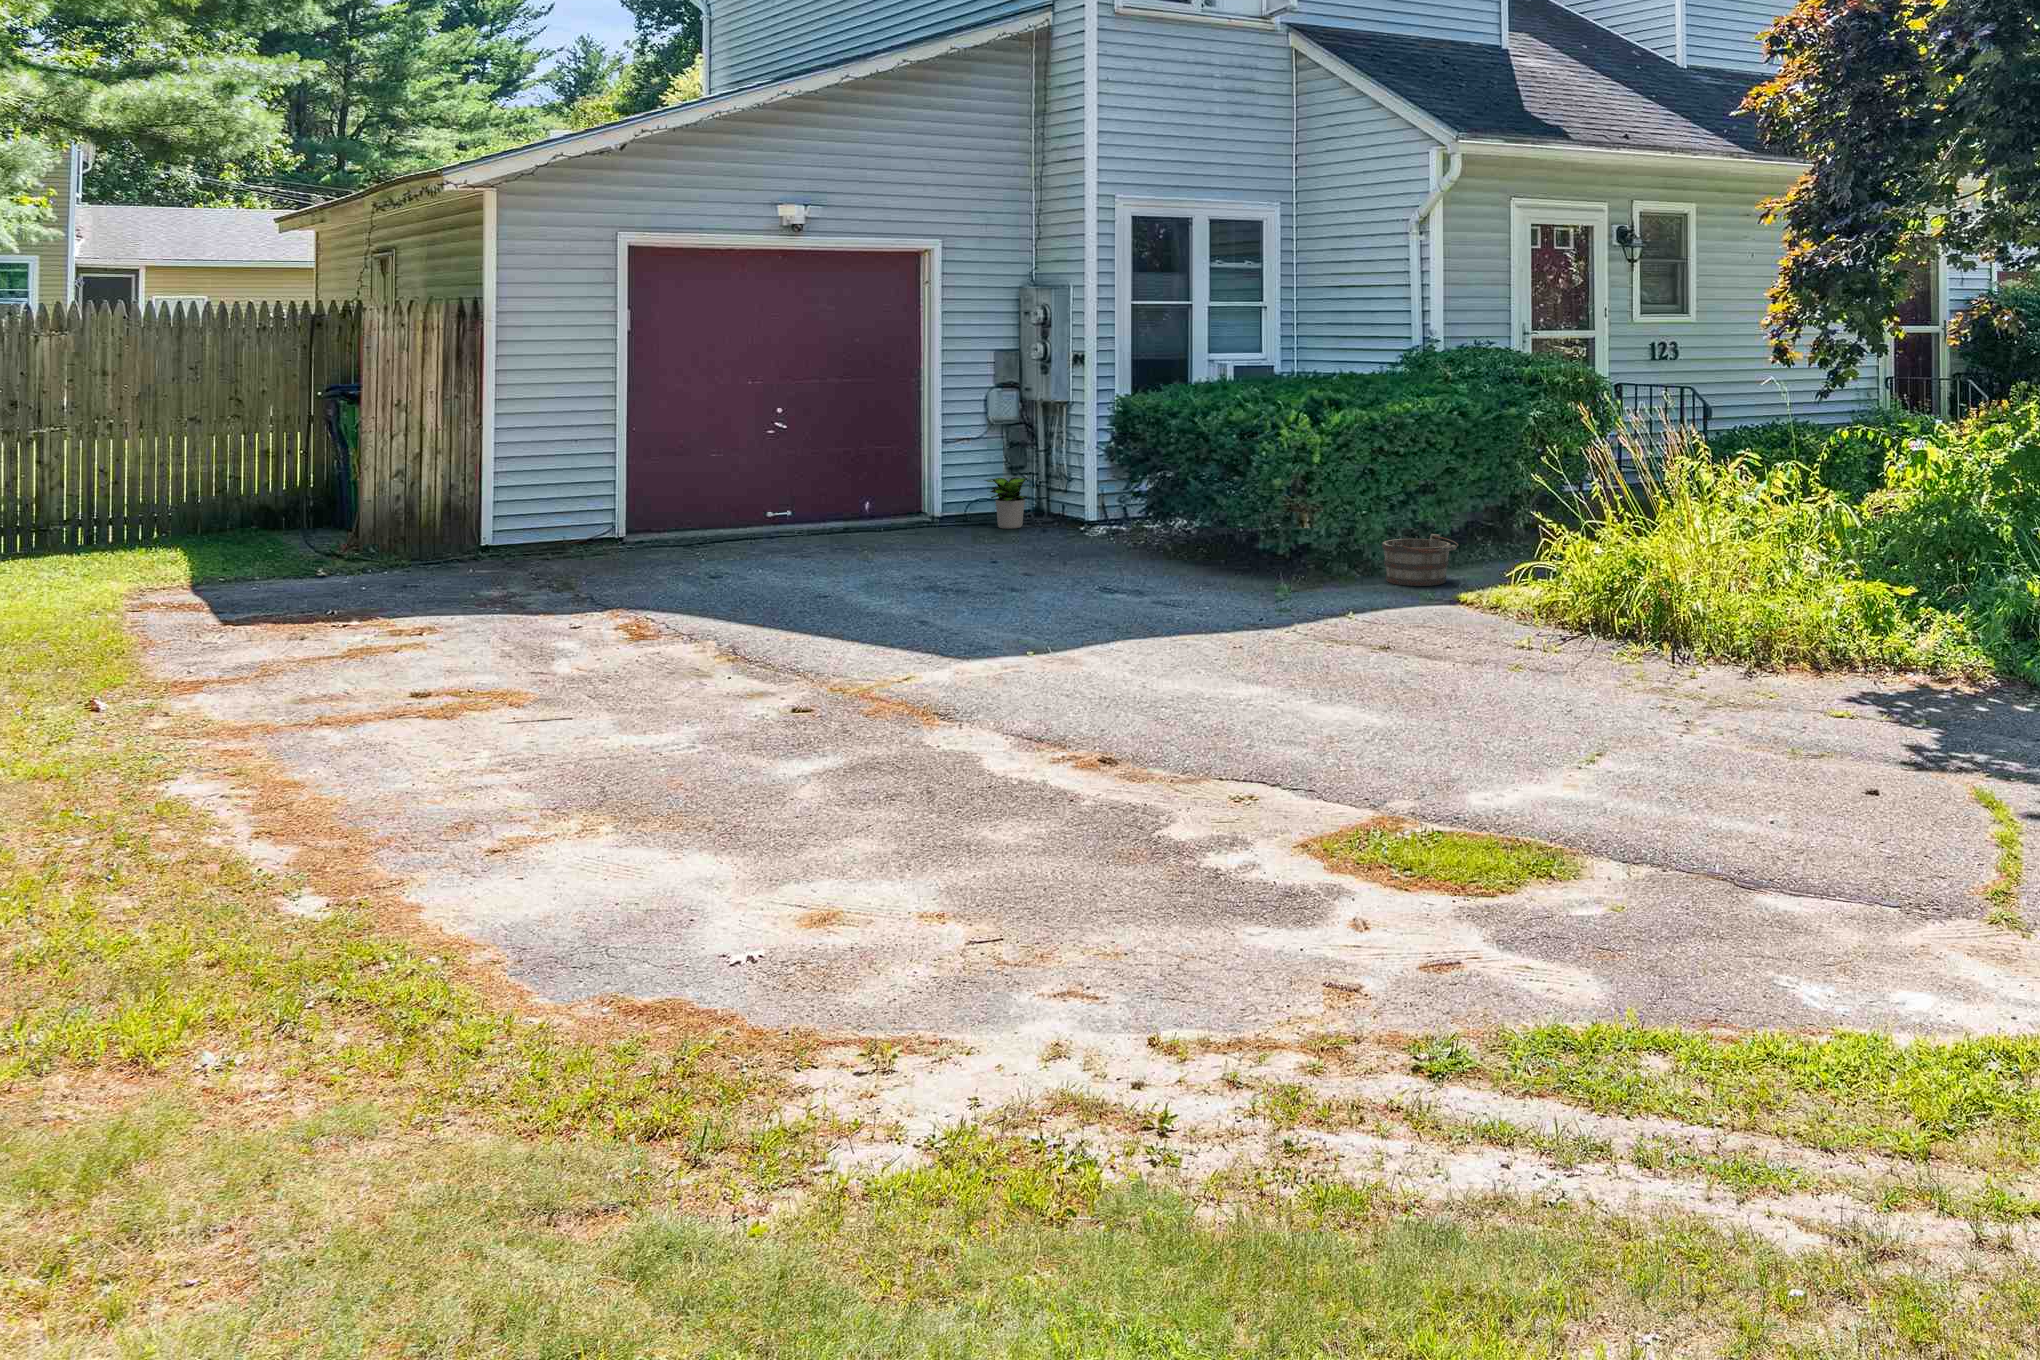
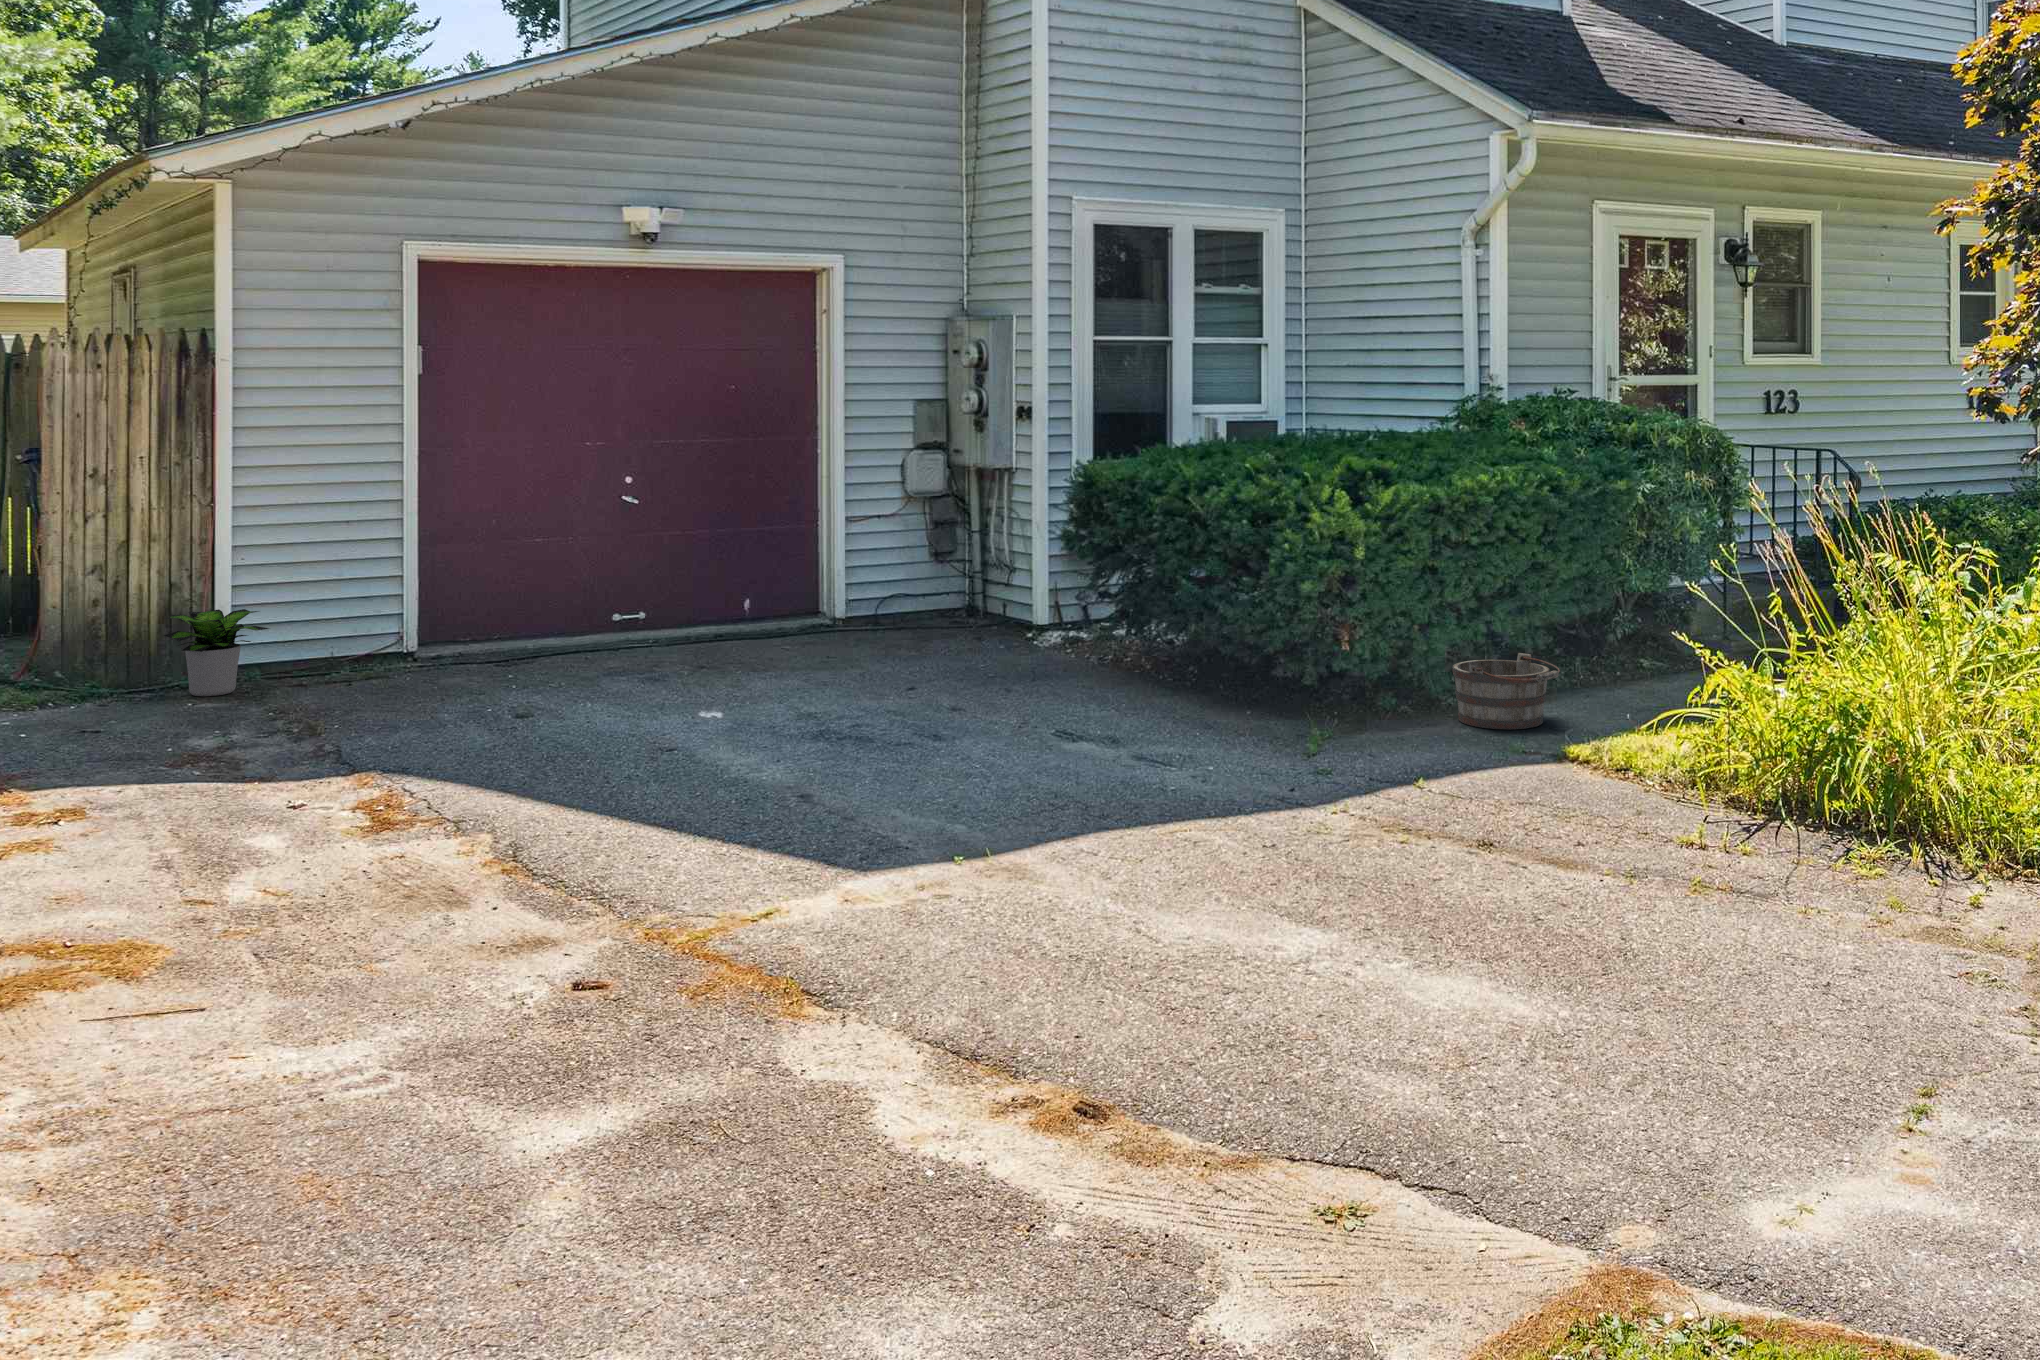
potted plant: present [985,477,1038,529] -> present [164,609,269,696]

